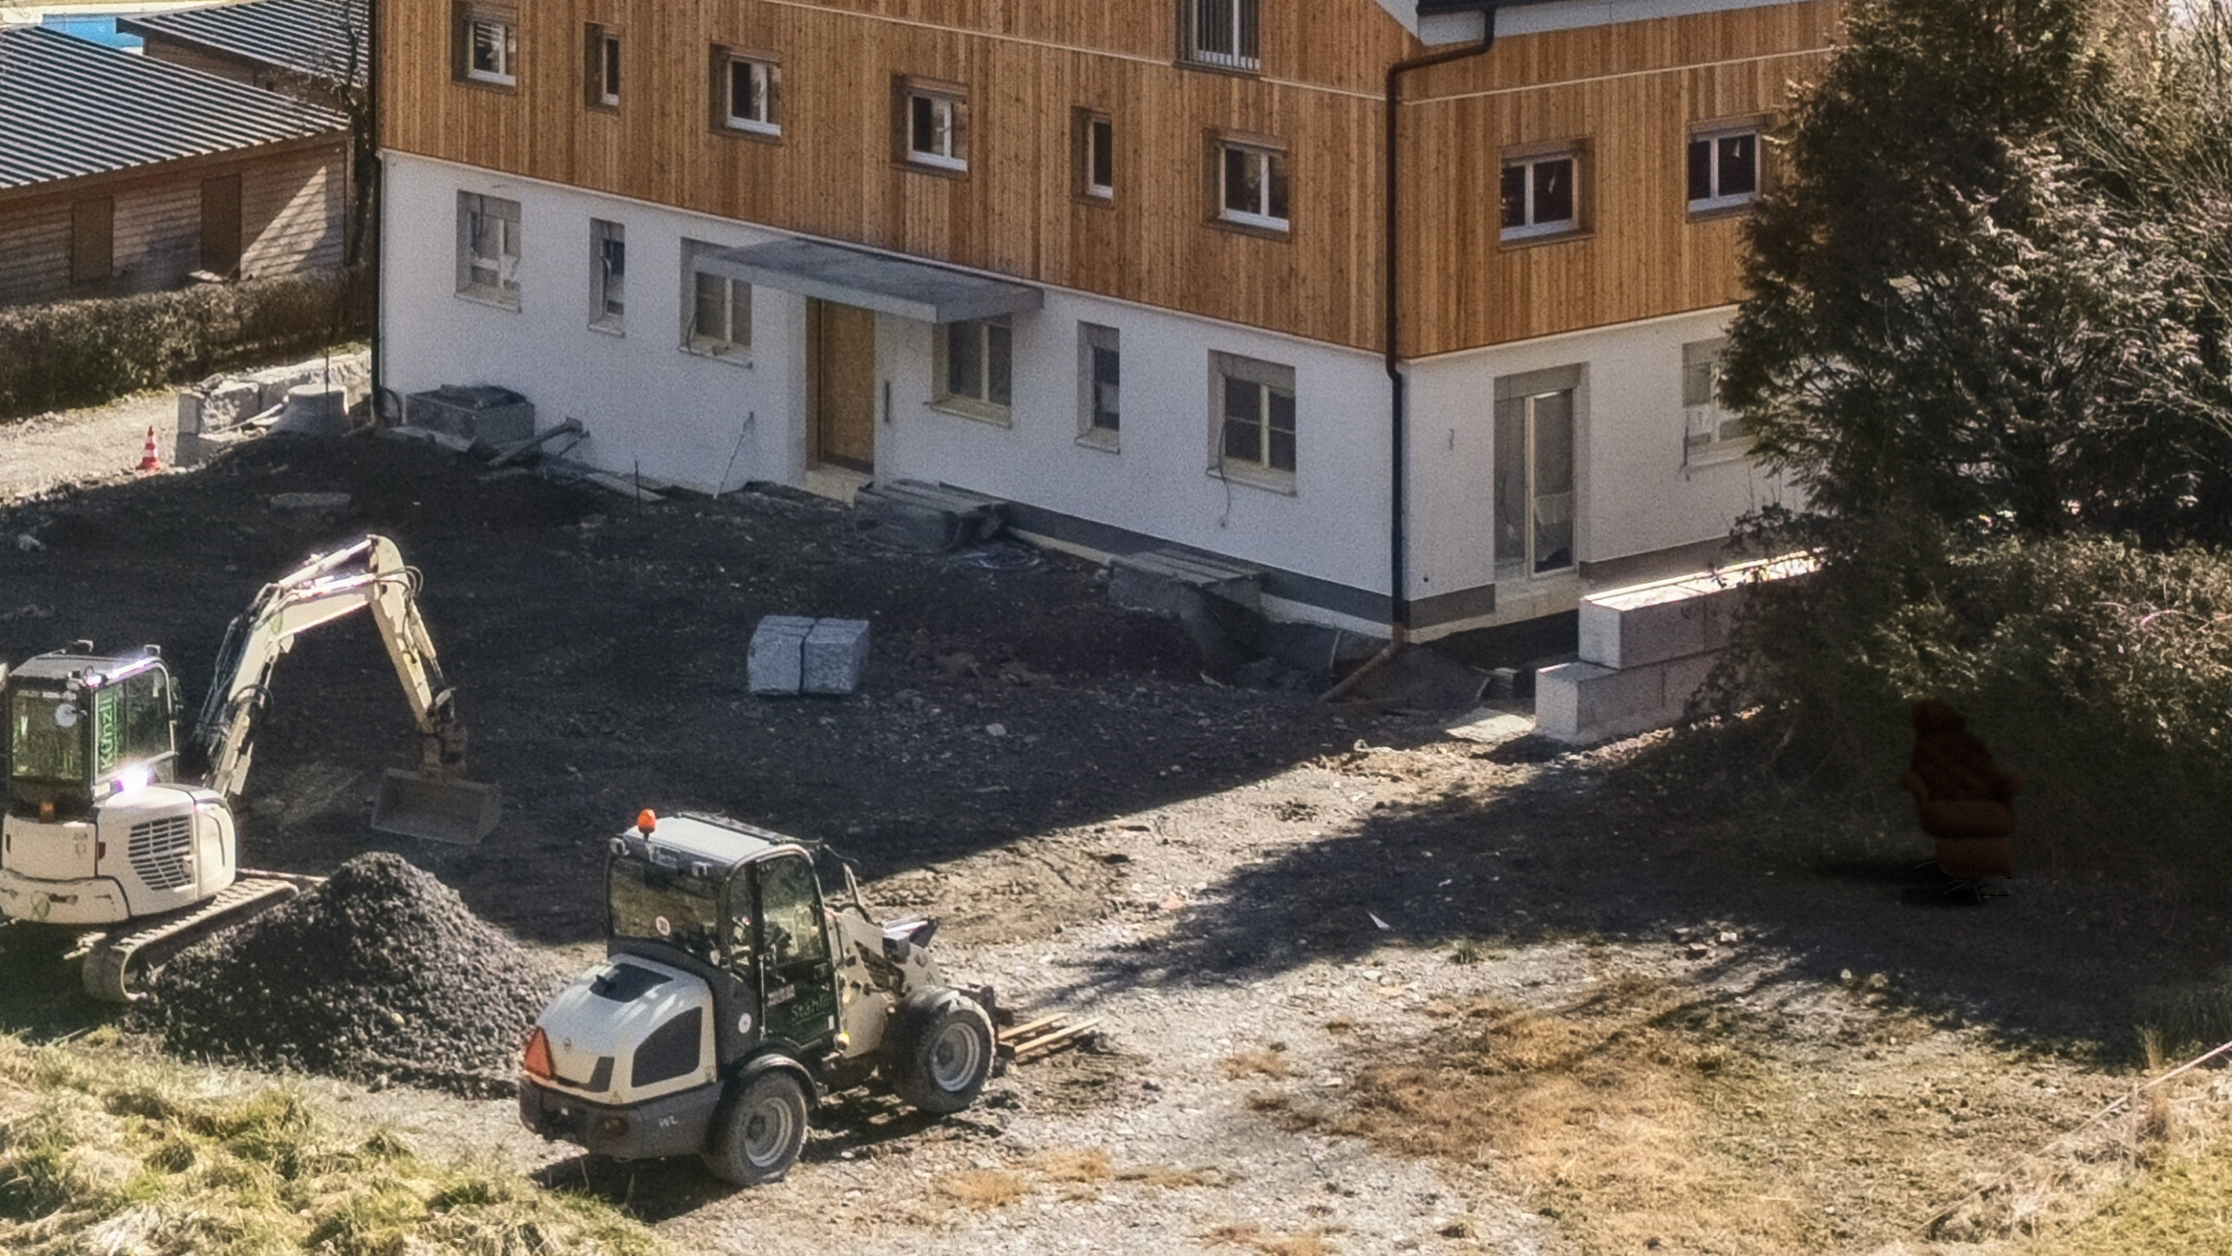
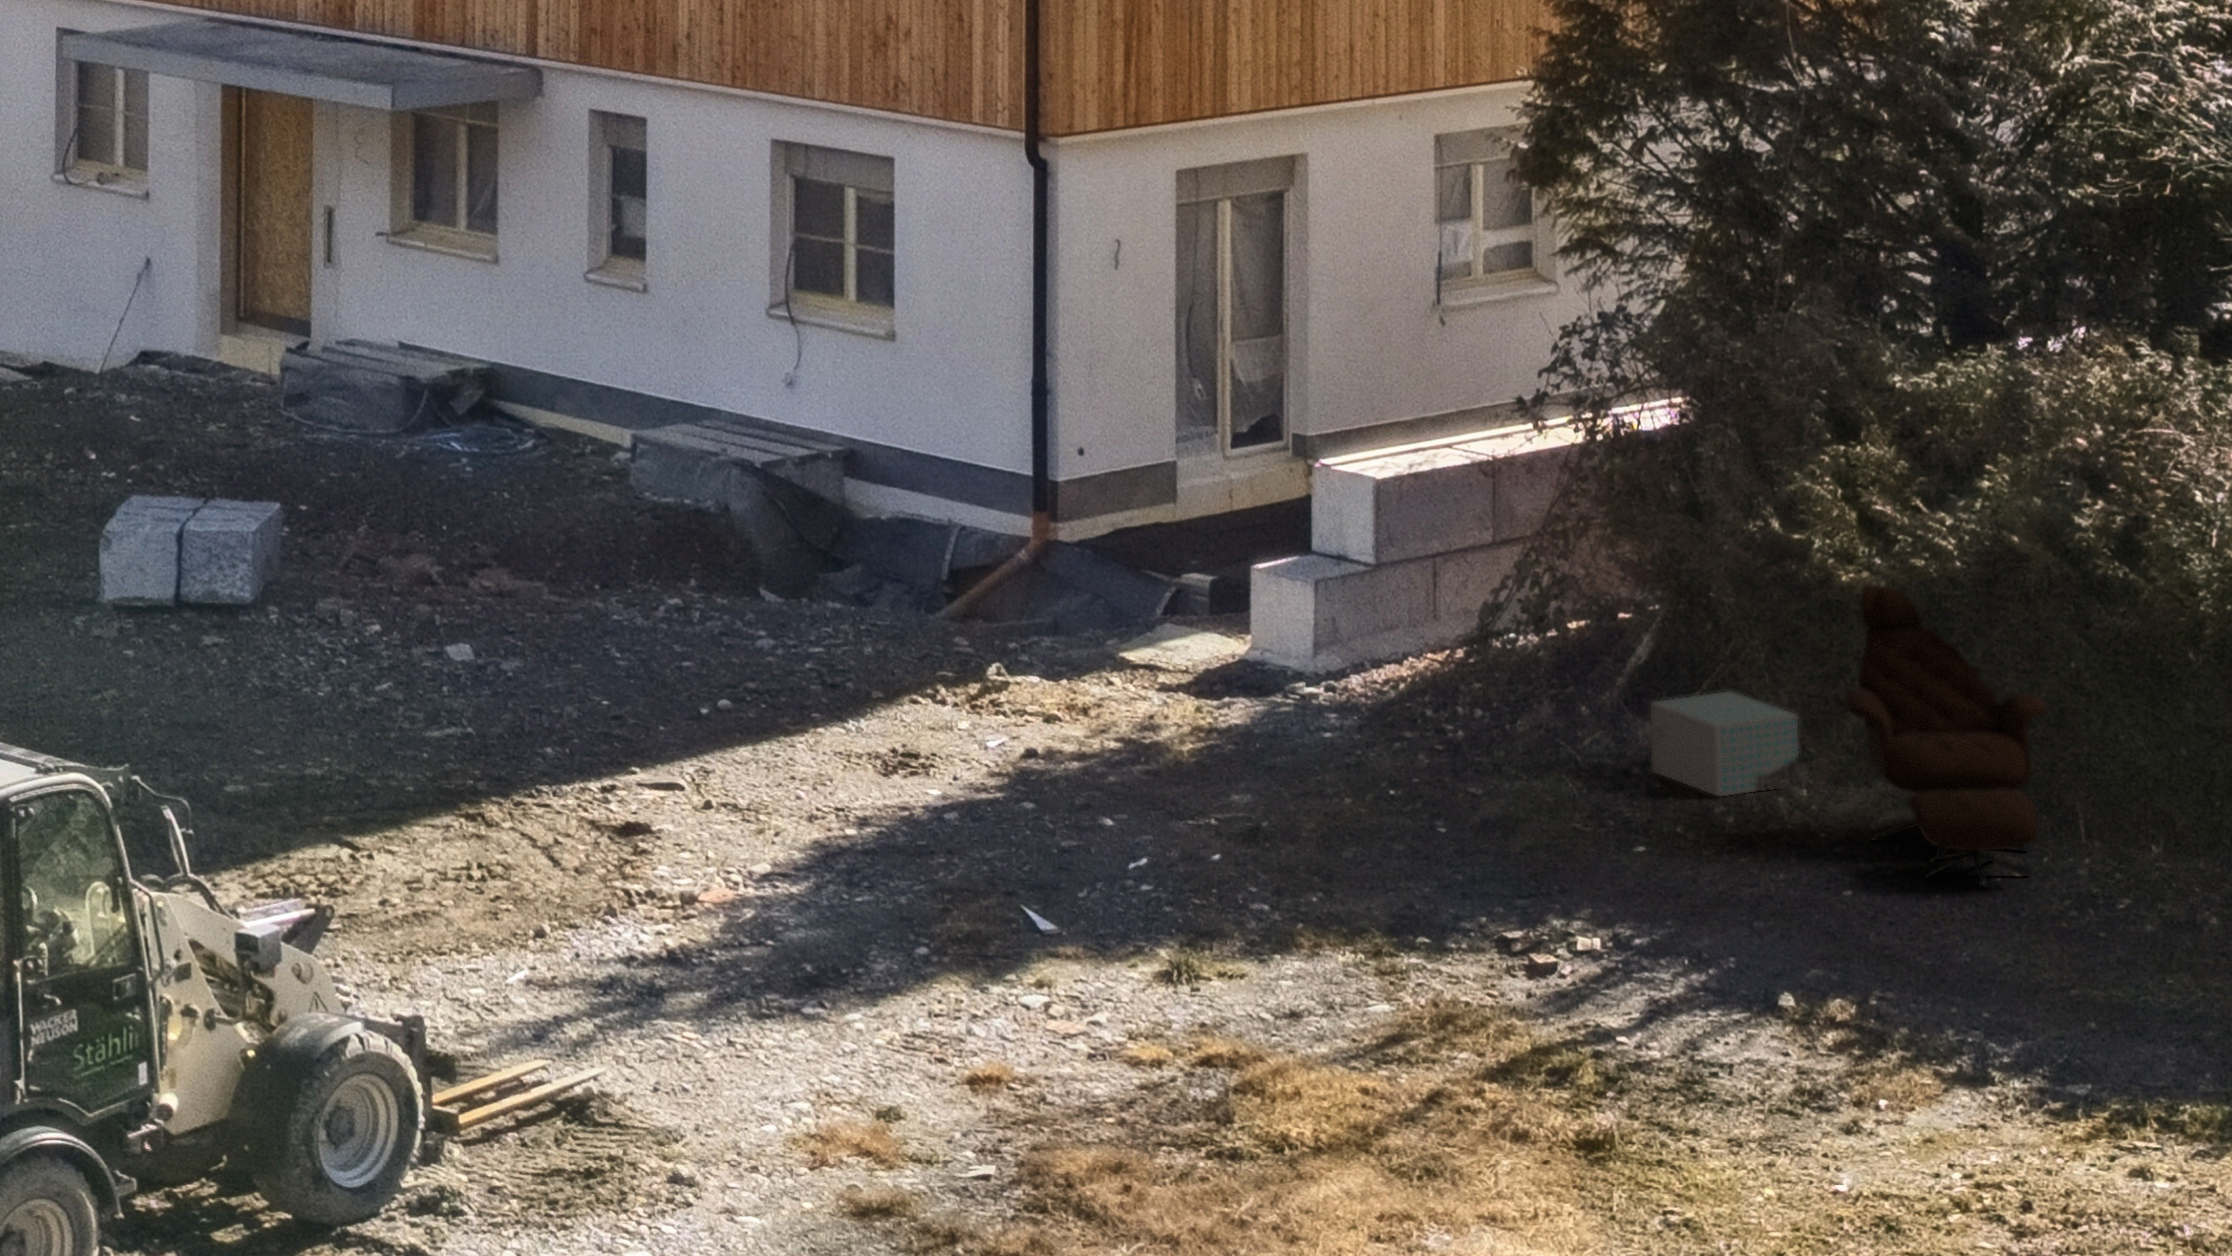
storage box: none [1781,766,1876,838] -> present [1650,692,1799,796]

